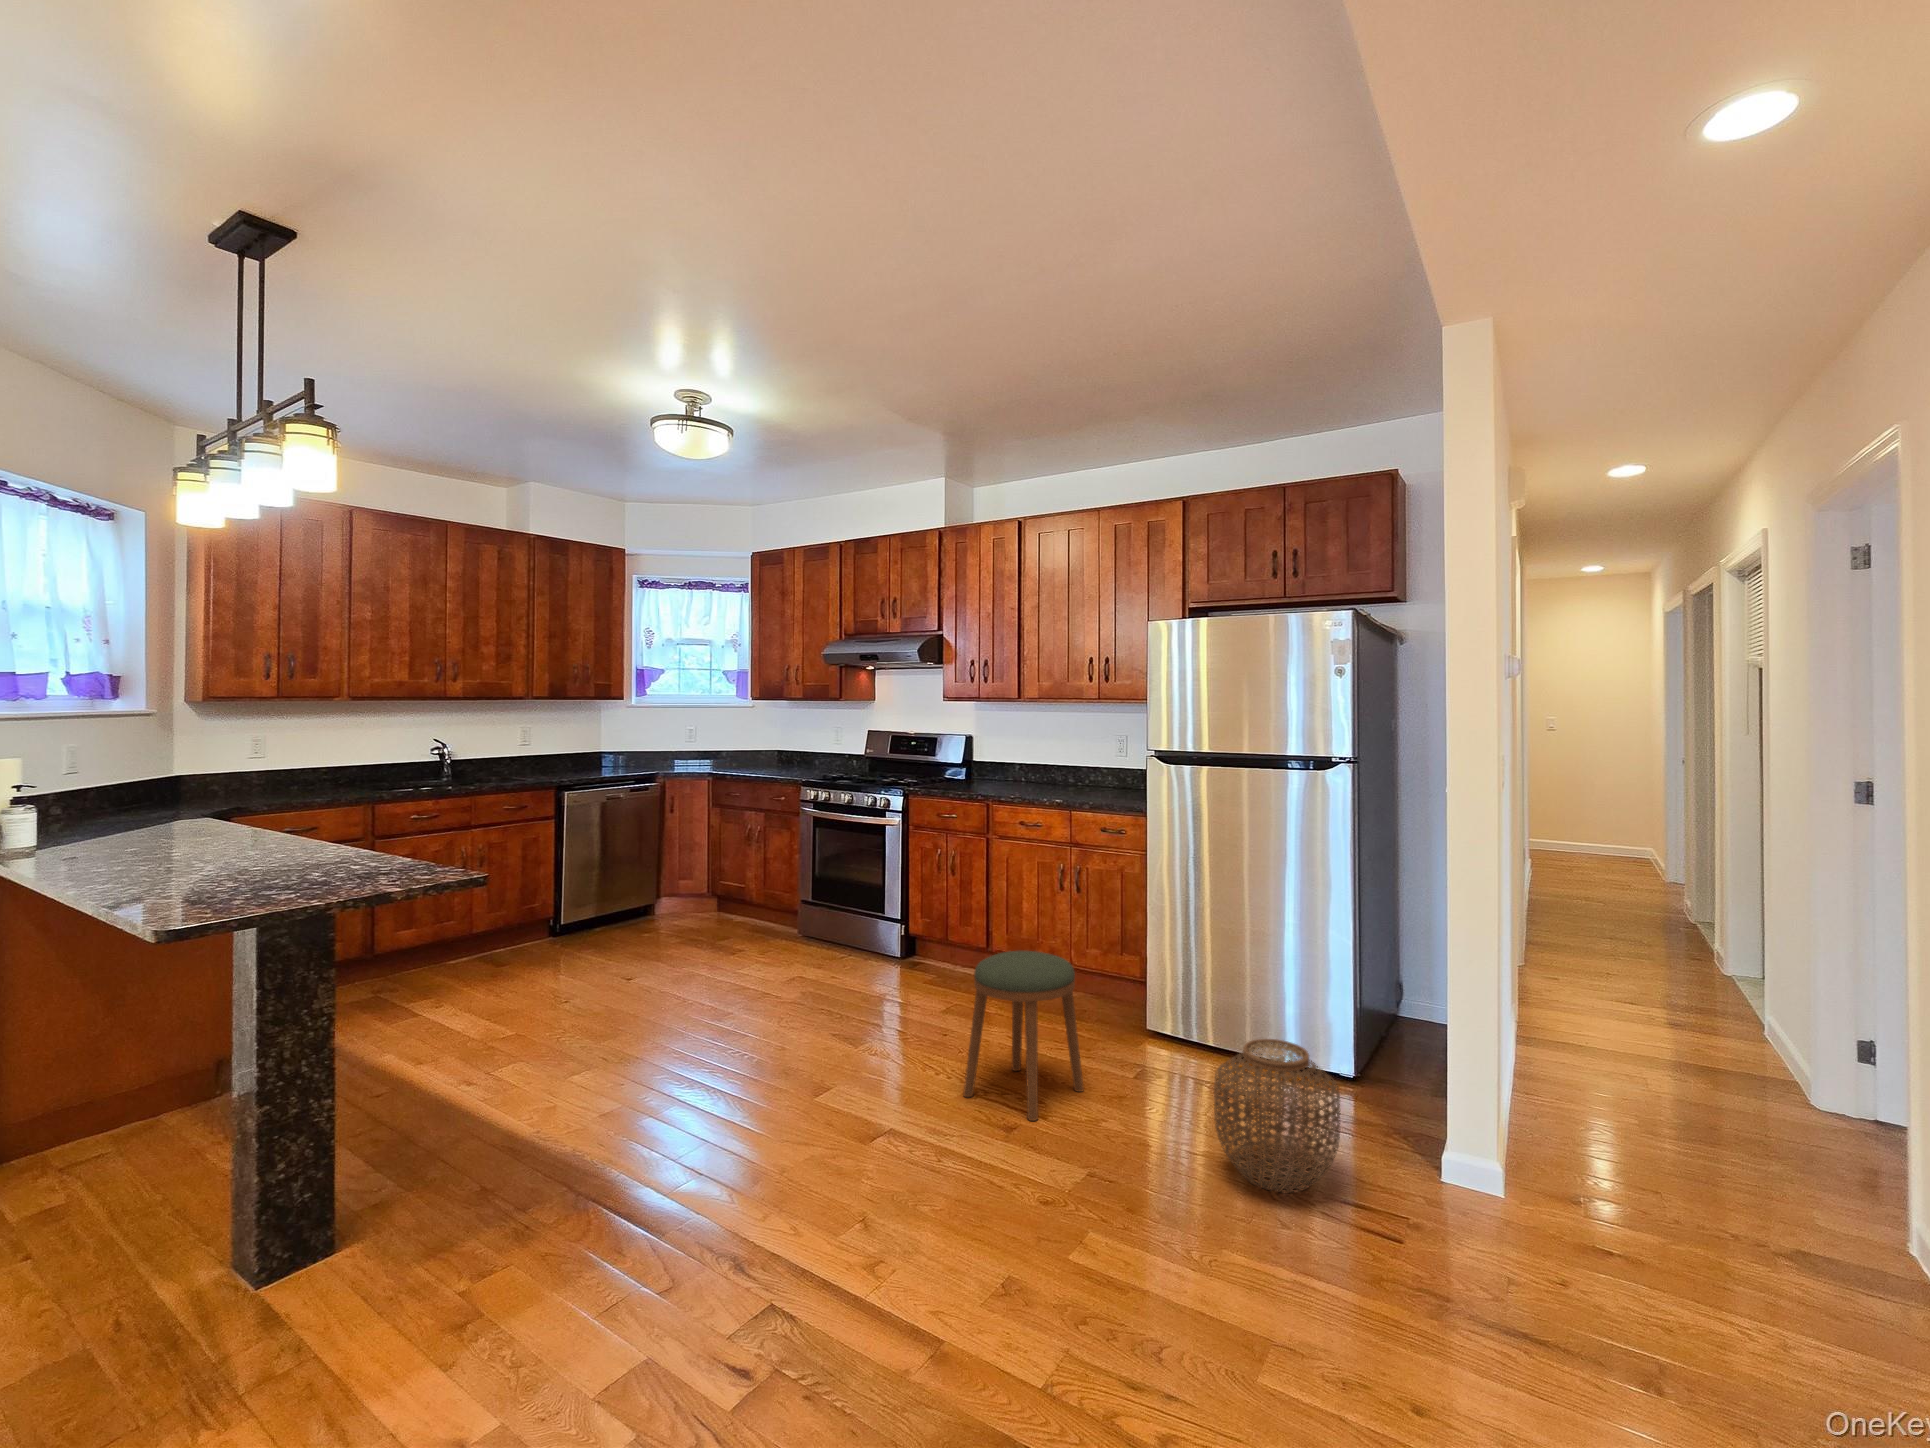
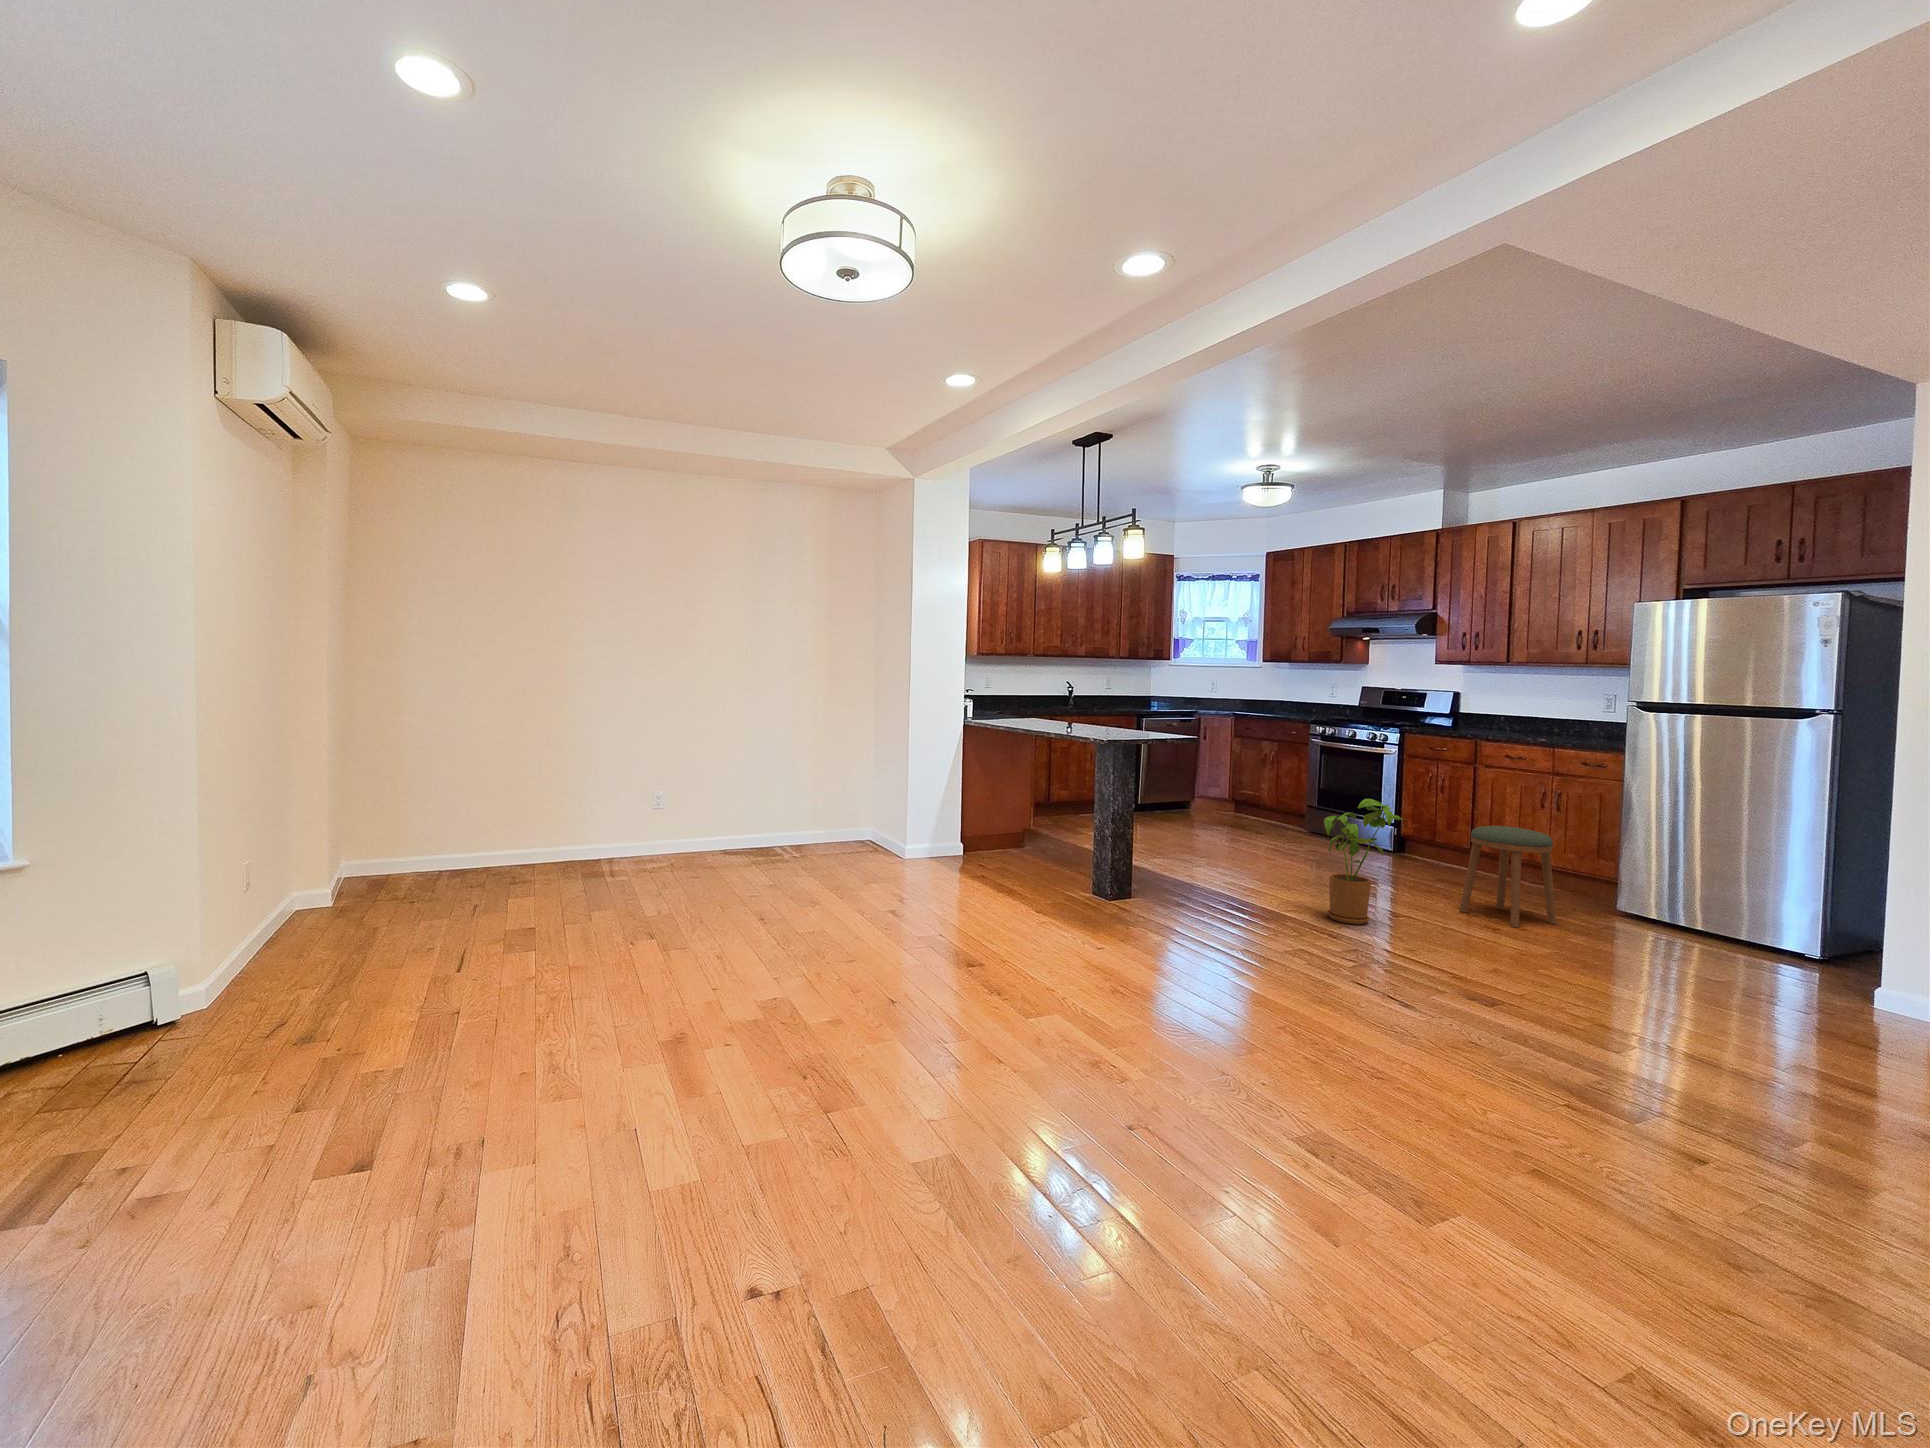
house plant: none [739,971,868,1210] -> present [1324,799,1405,924]
woven basket: present [1214,1039,1340,1192] -> none [1664,887,1775,983]

